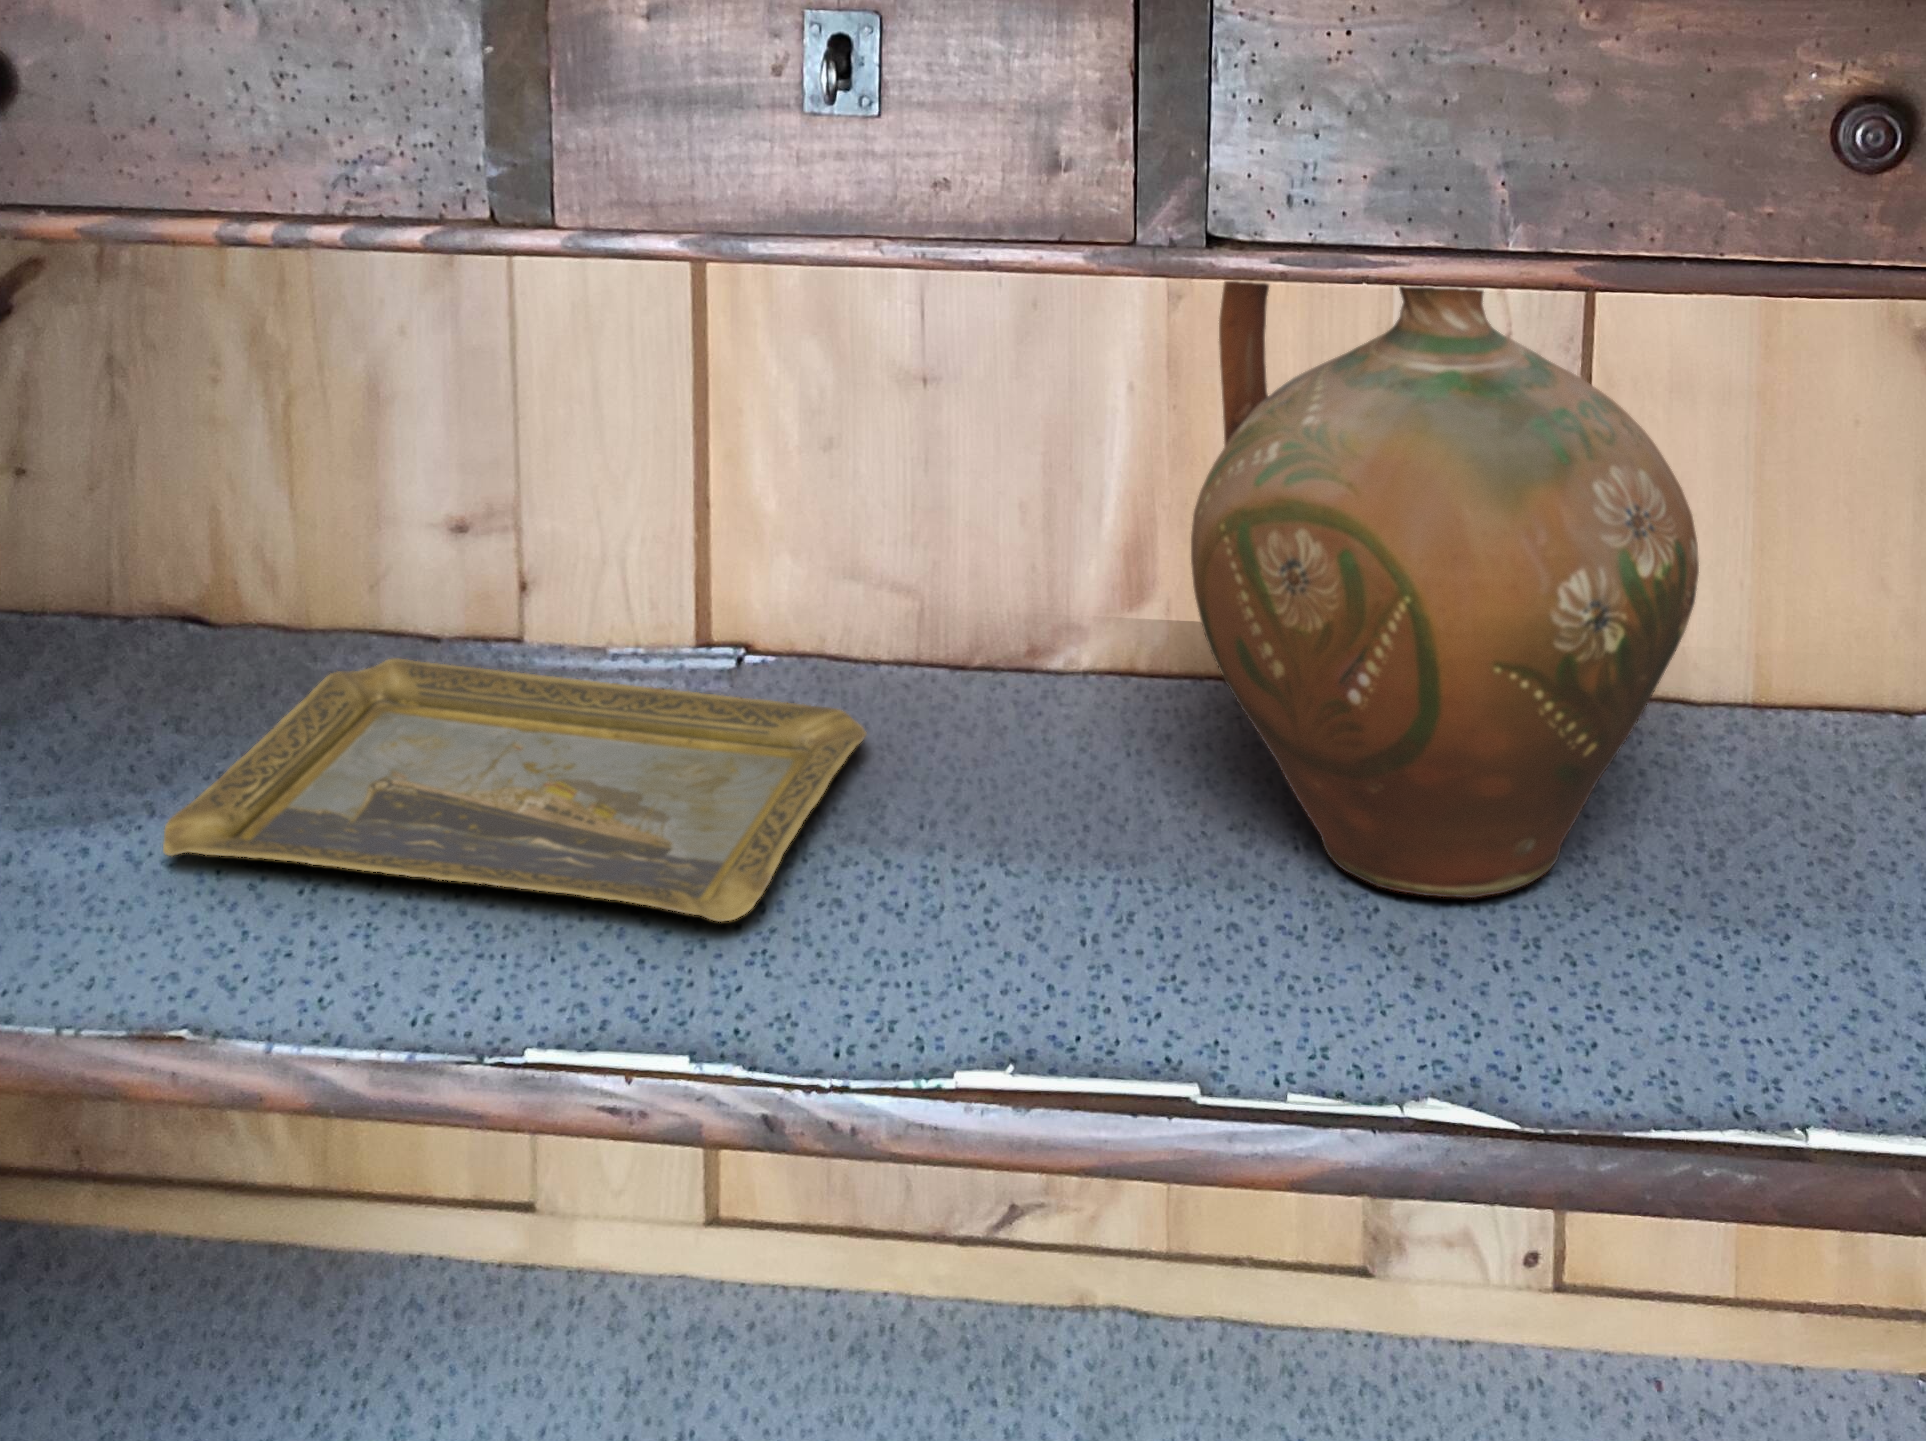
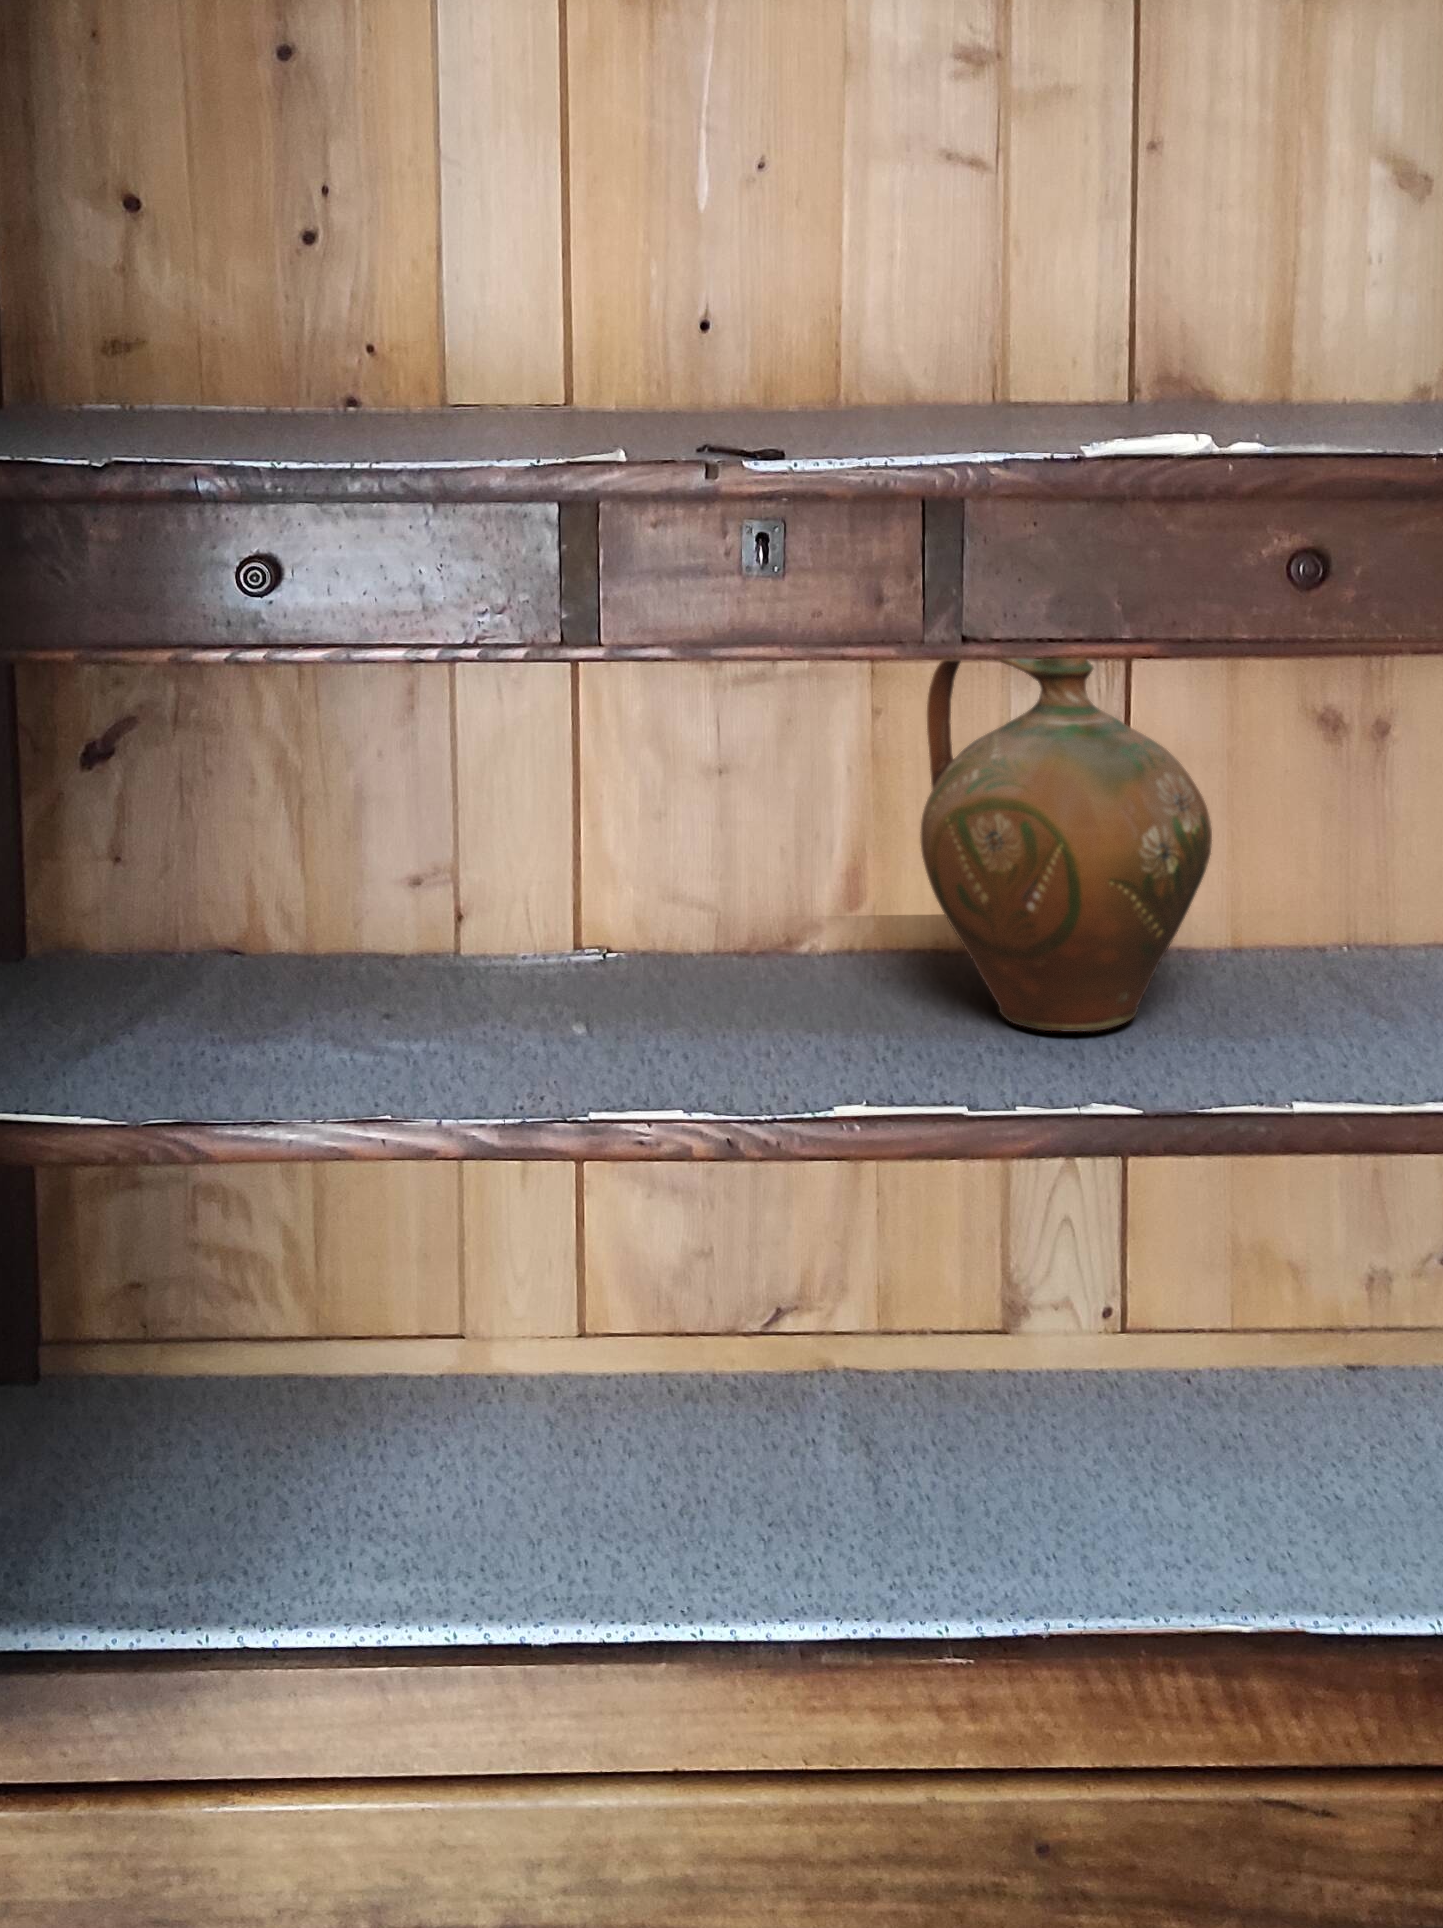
tray: present [163,658,866,922] -> none [309,958,716,1060]

